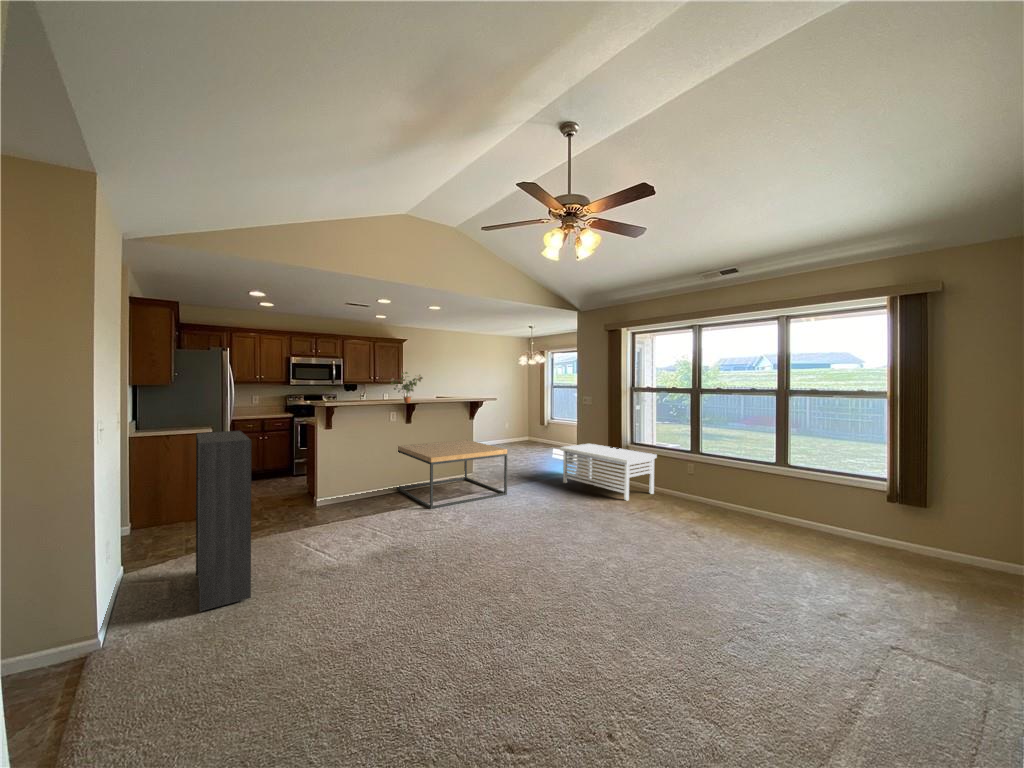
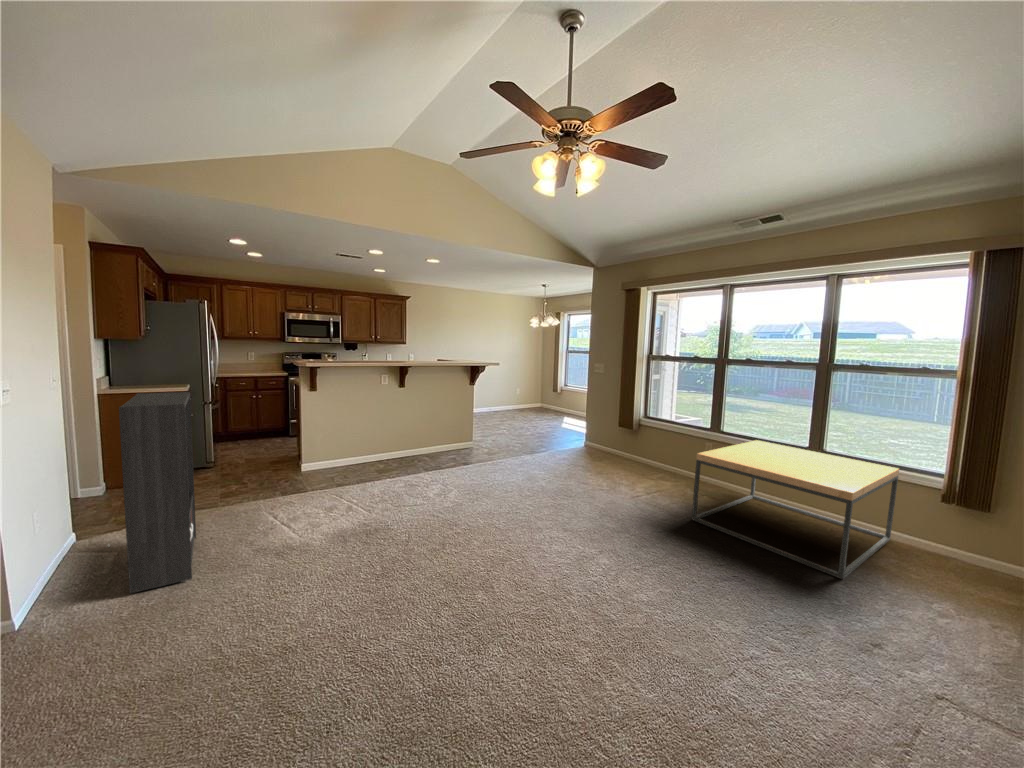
potted plant: present [389,372,422,403] -> none [380,331,418,365]
coffee table: present [397,440,507,509] -> present [692,440,899,579]
storage bench: present [560,444,657,501] -> none [566,414,671,479]

